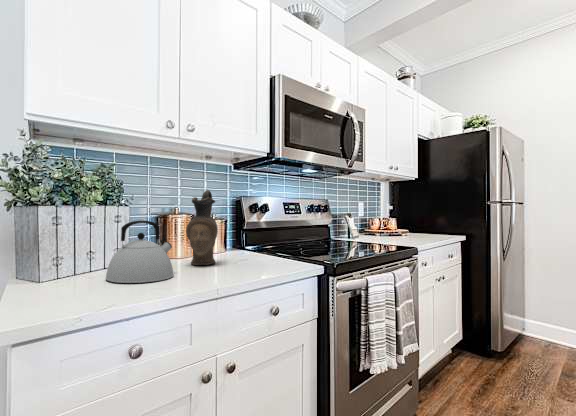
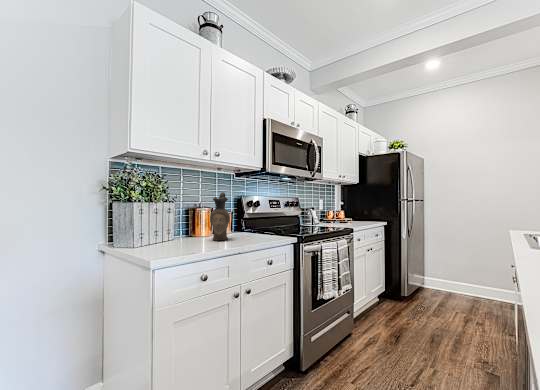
kettle: present [106,220,174,283] -> none [162,212,204,250]

